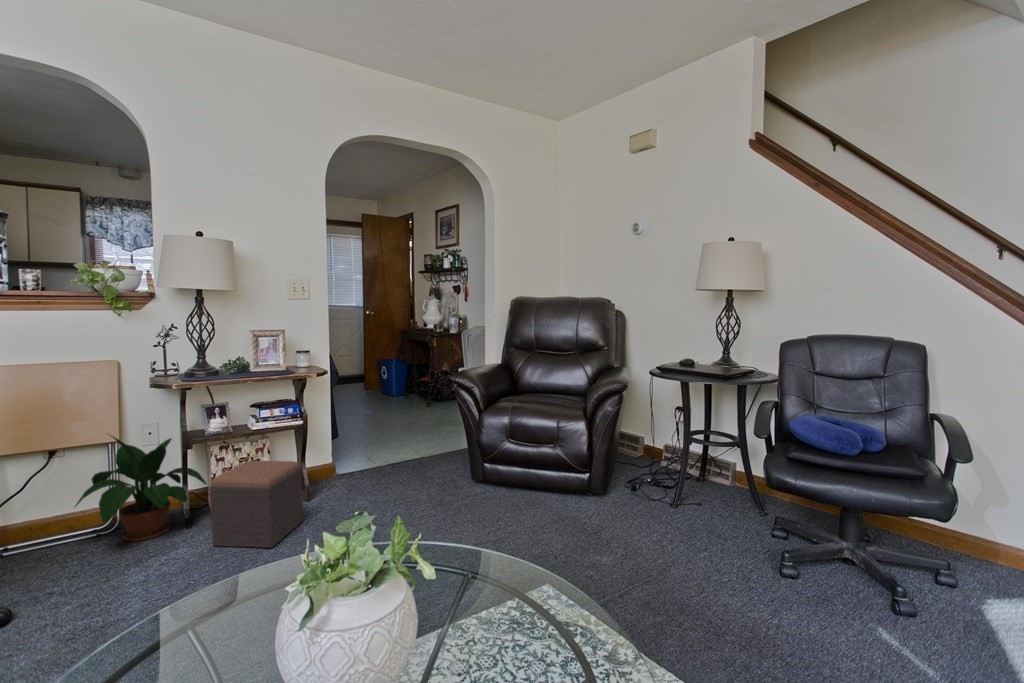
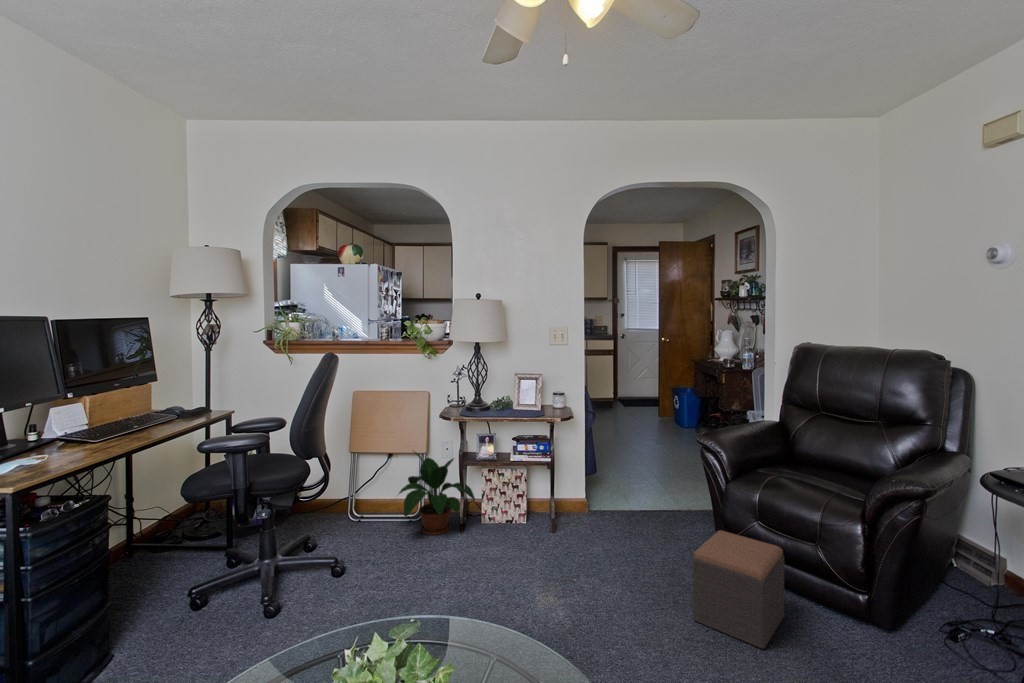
footstool: present [210,460,303,548] -> present [692,530,784,649]

